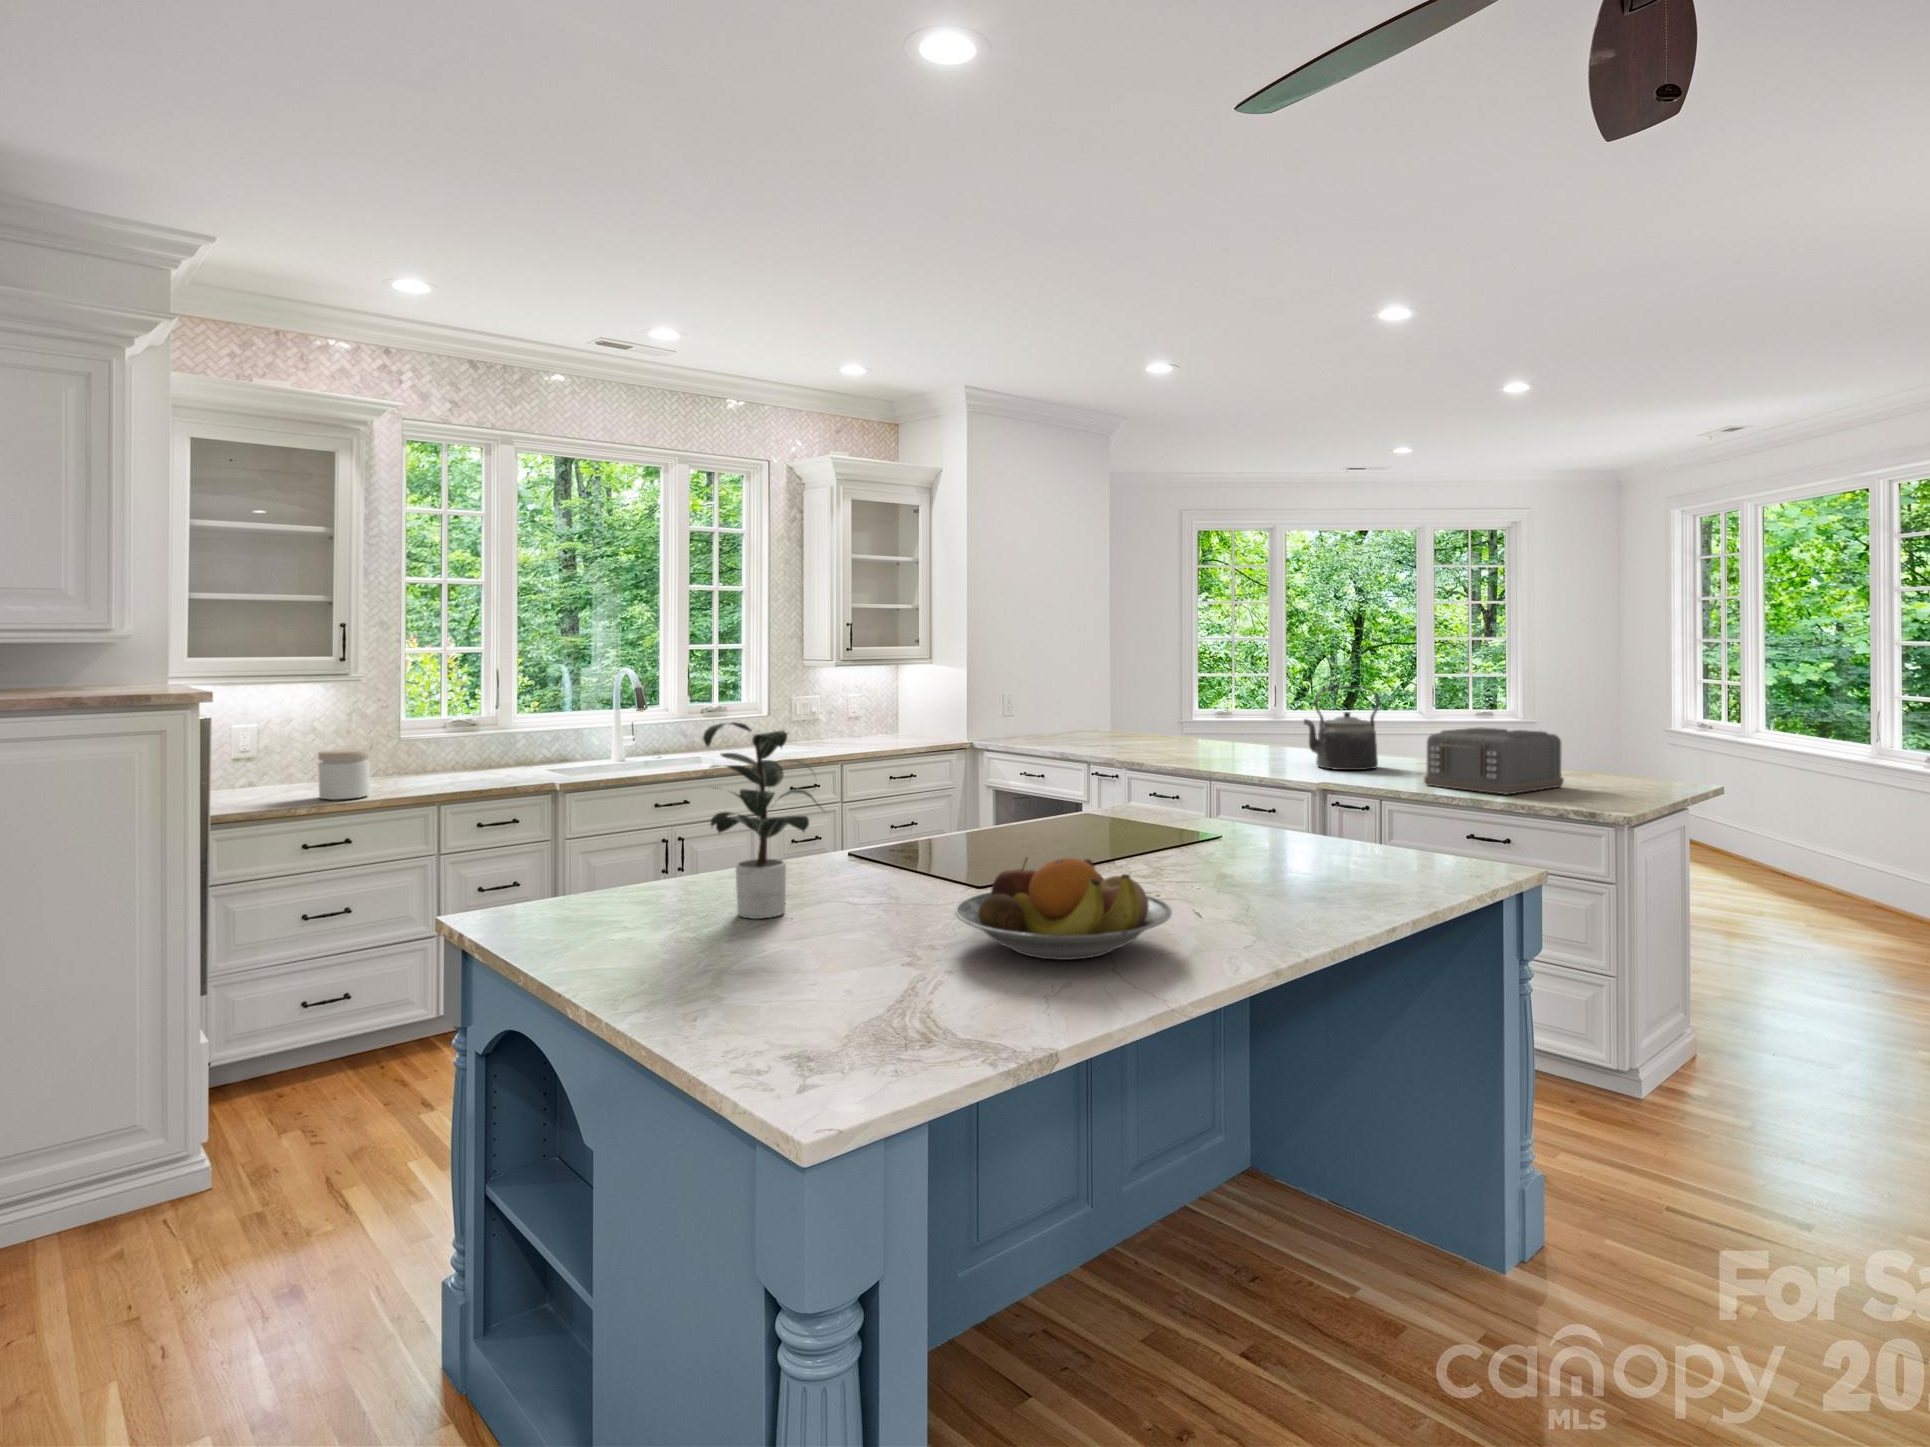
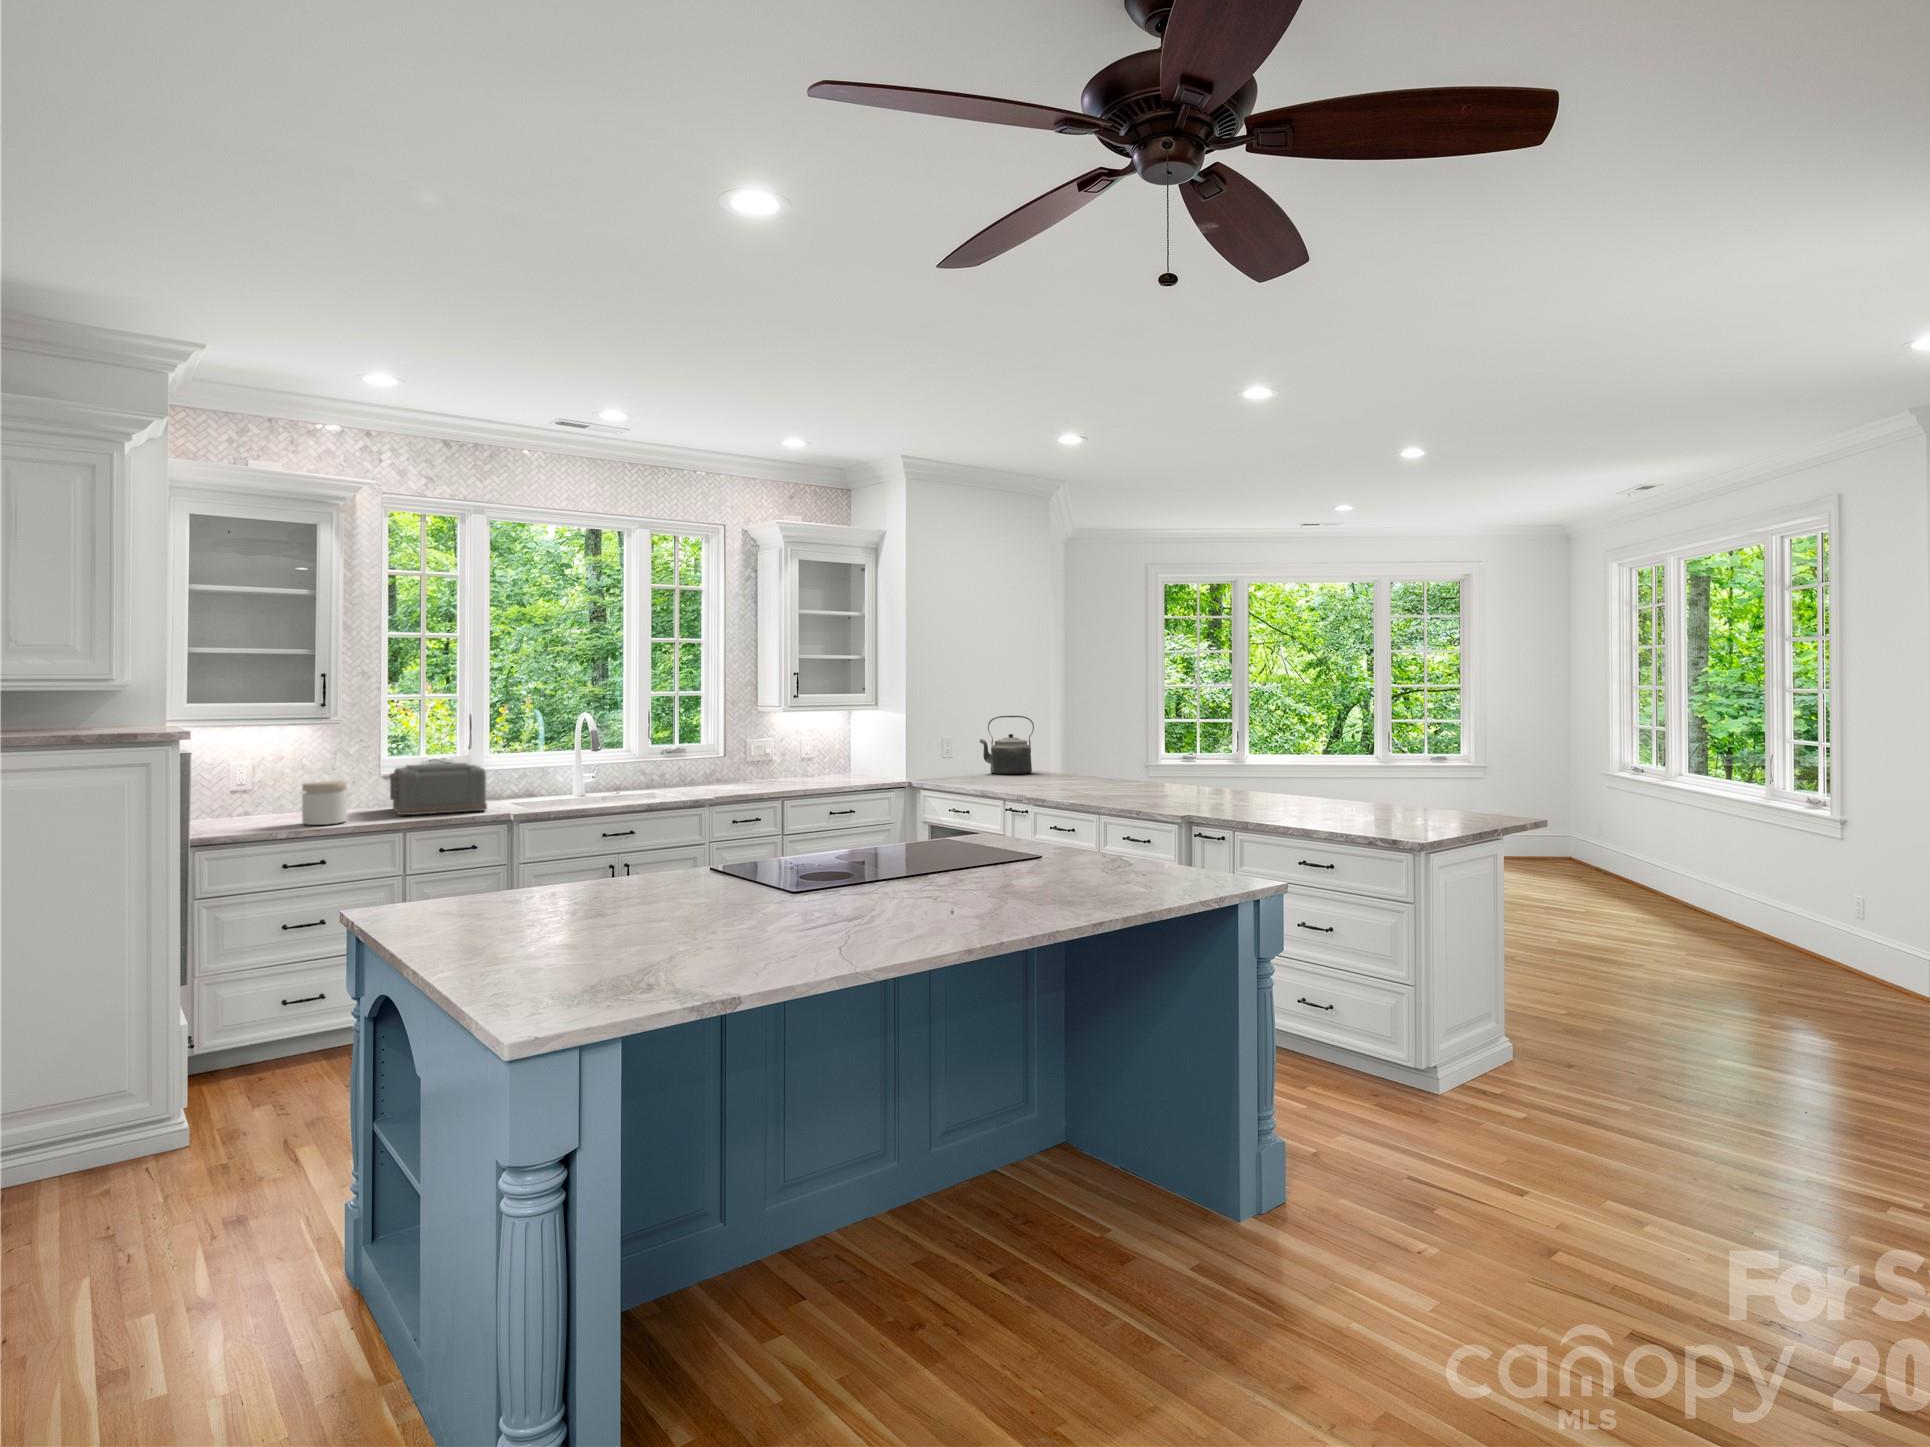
kettle: present [1304,686,1380,770] -> present [980,716,1034,774]
potted plant: present [703,722,822,919] -> none [523,752,669,910]
toaster: present [1424,727,1564,794] -> present [383,763,487,816]
fruit bowl: present [955,858,1172,960] -> none [726,859,900,938]

